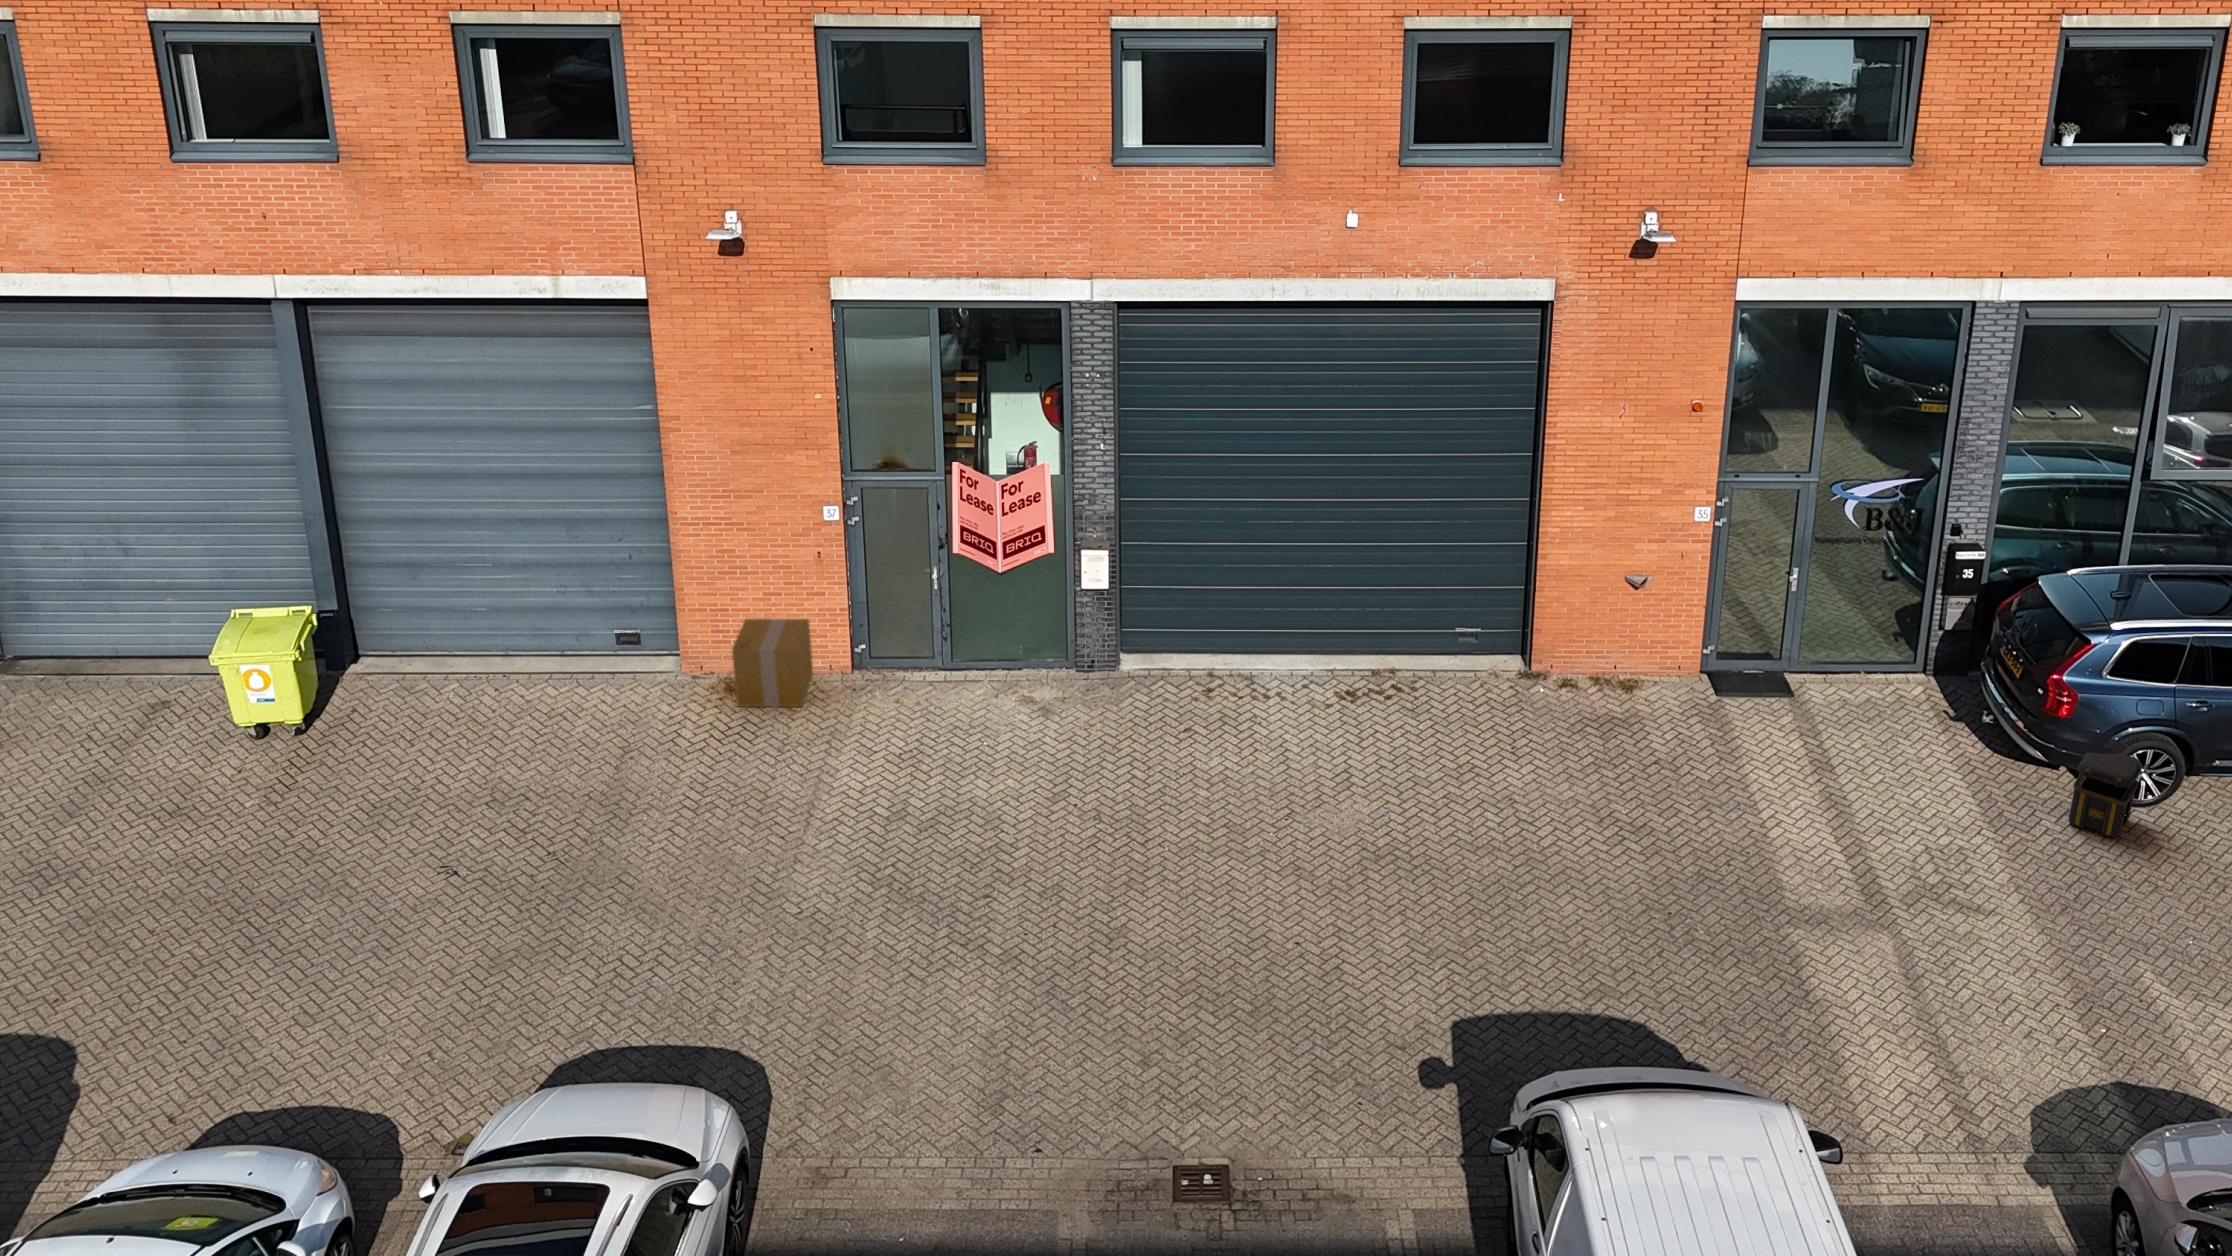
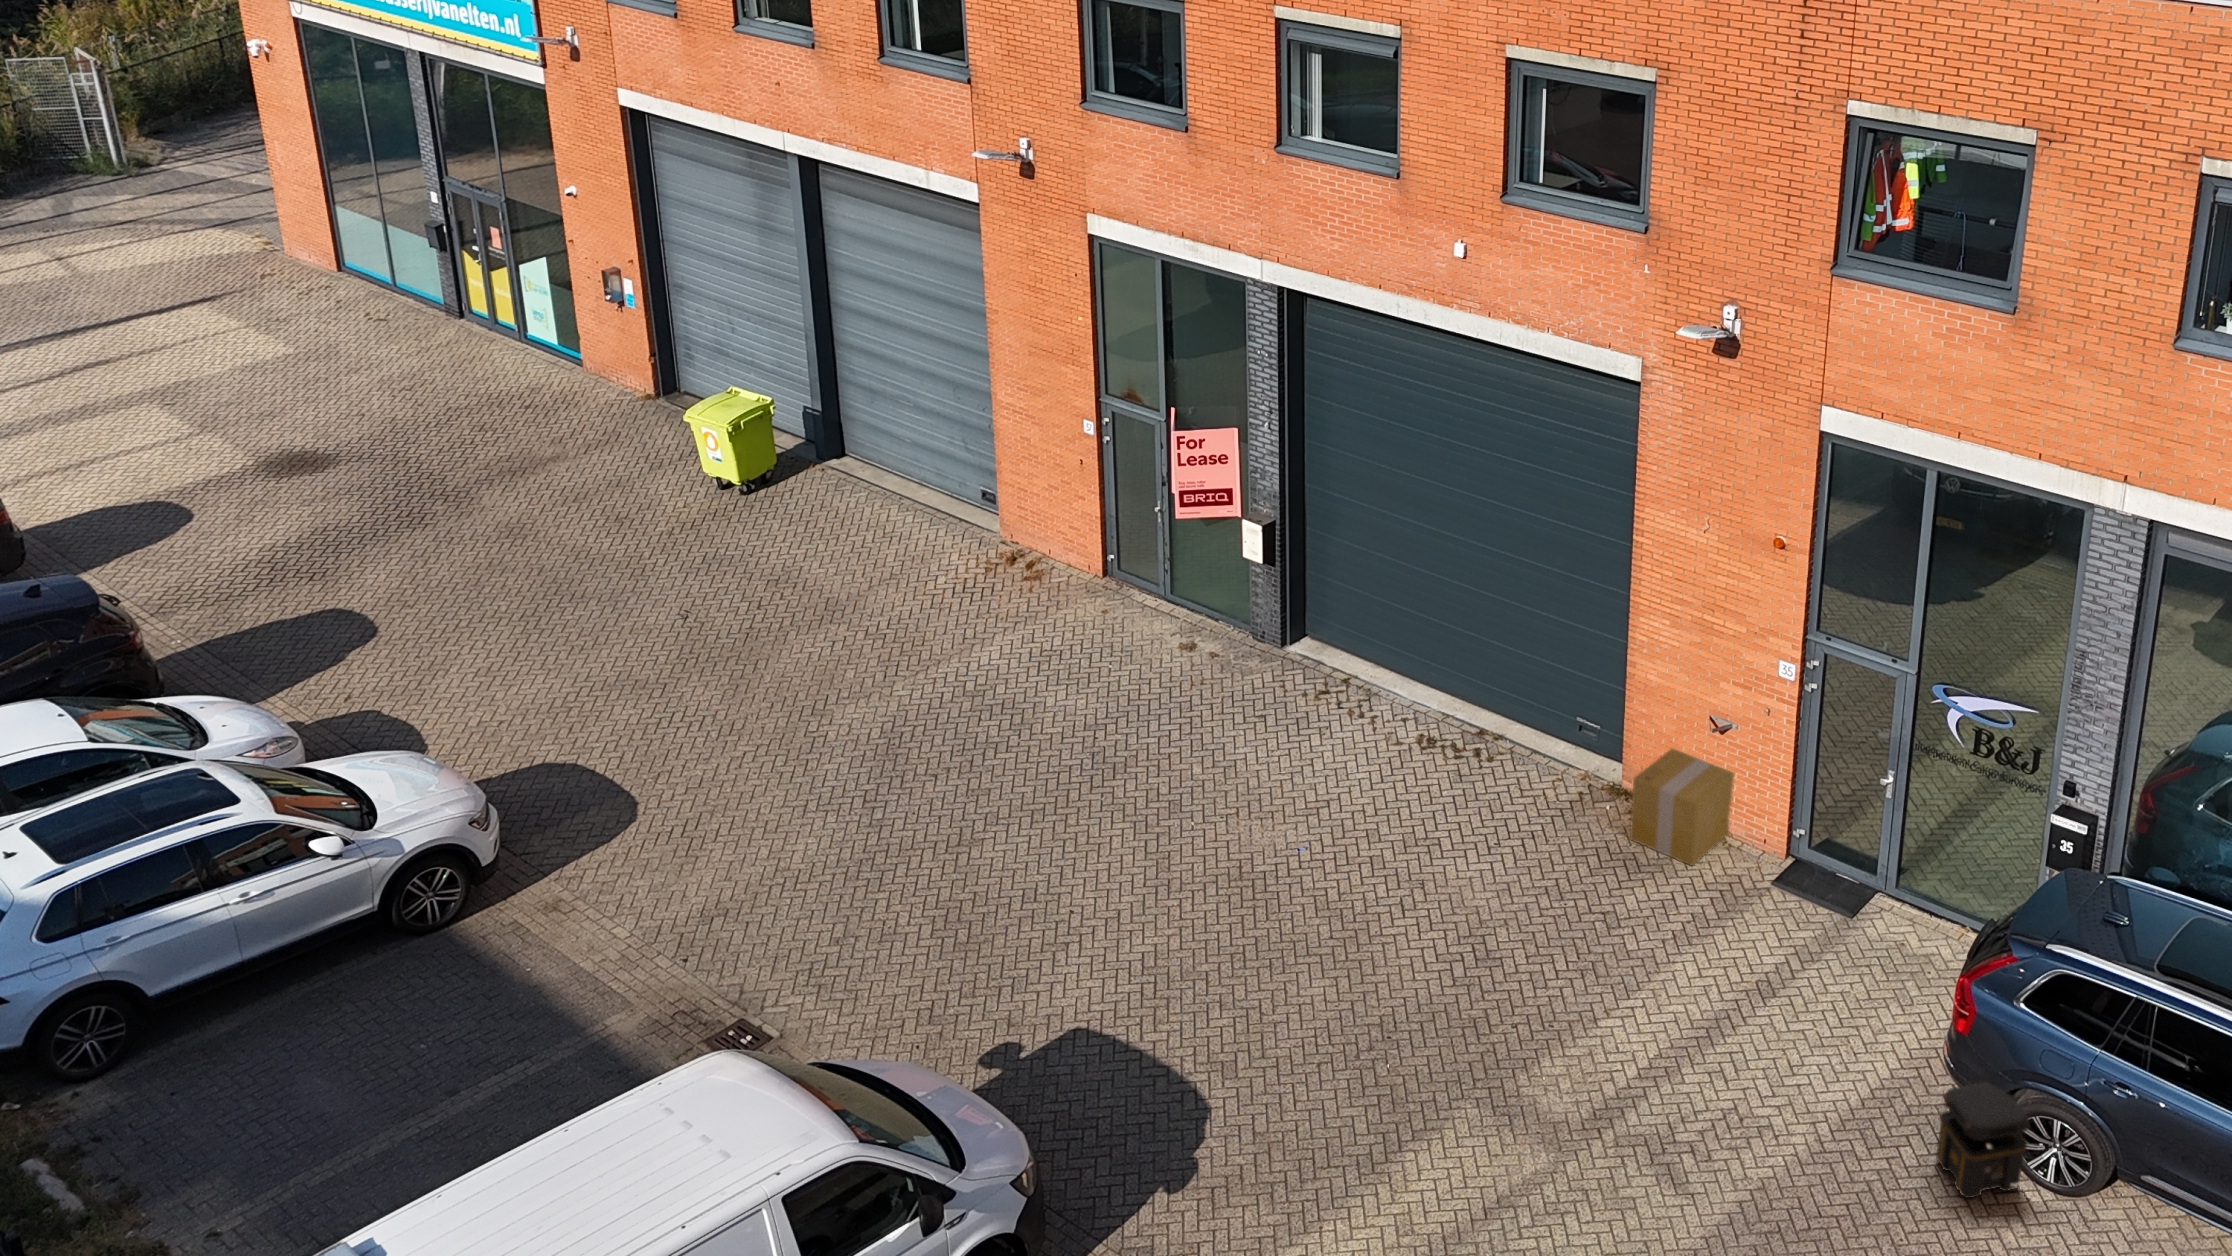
cardboard box: present [732,618,813,707] -> present [1630,749,1734,866]

